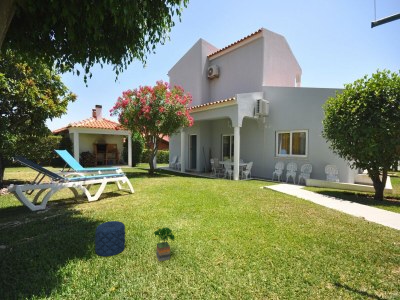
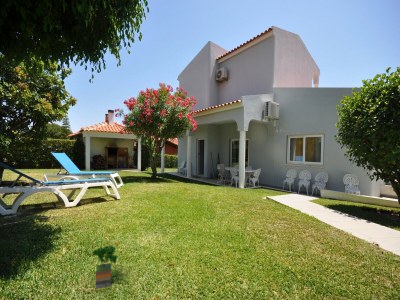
pouf: present [95,221,125,256] -> none [29,234,69,277]

